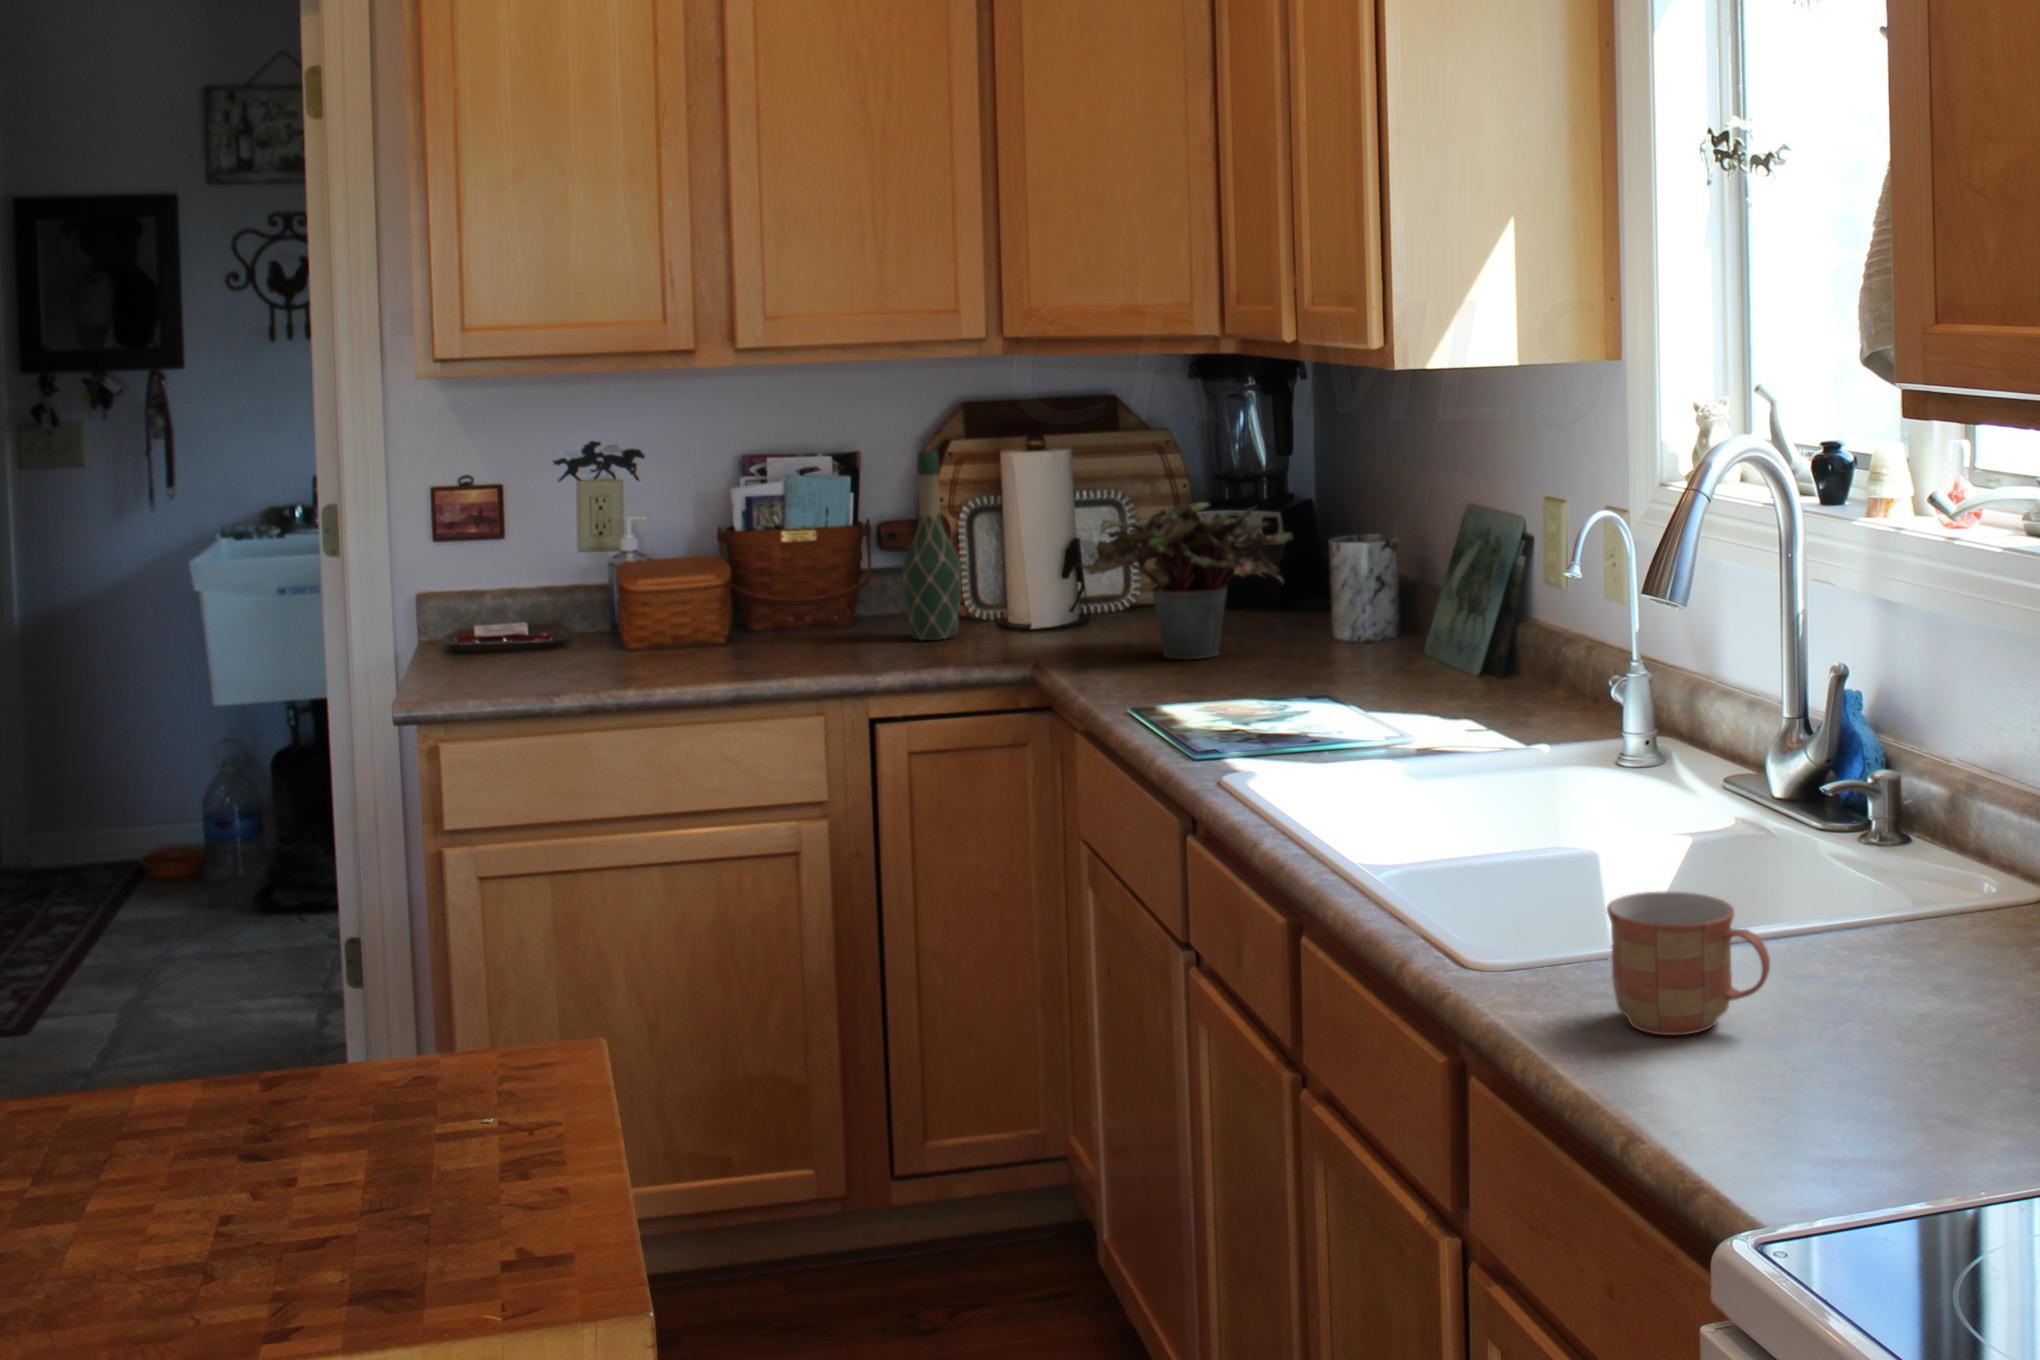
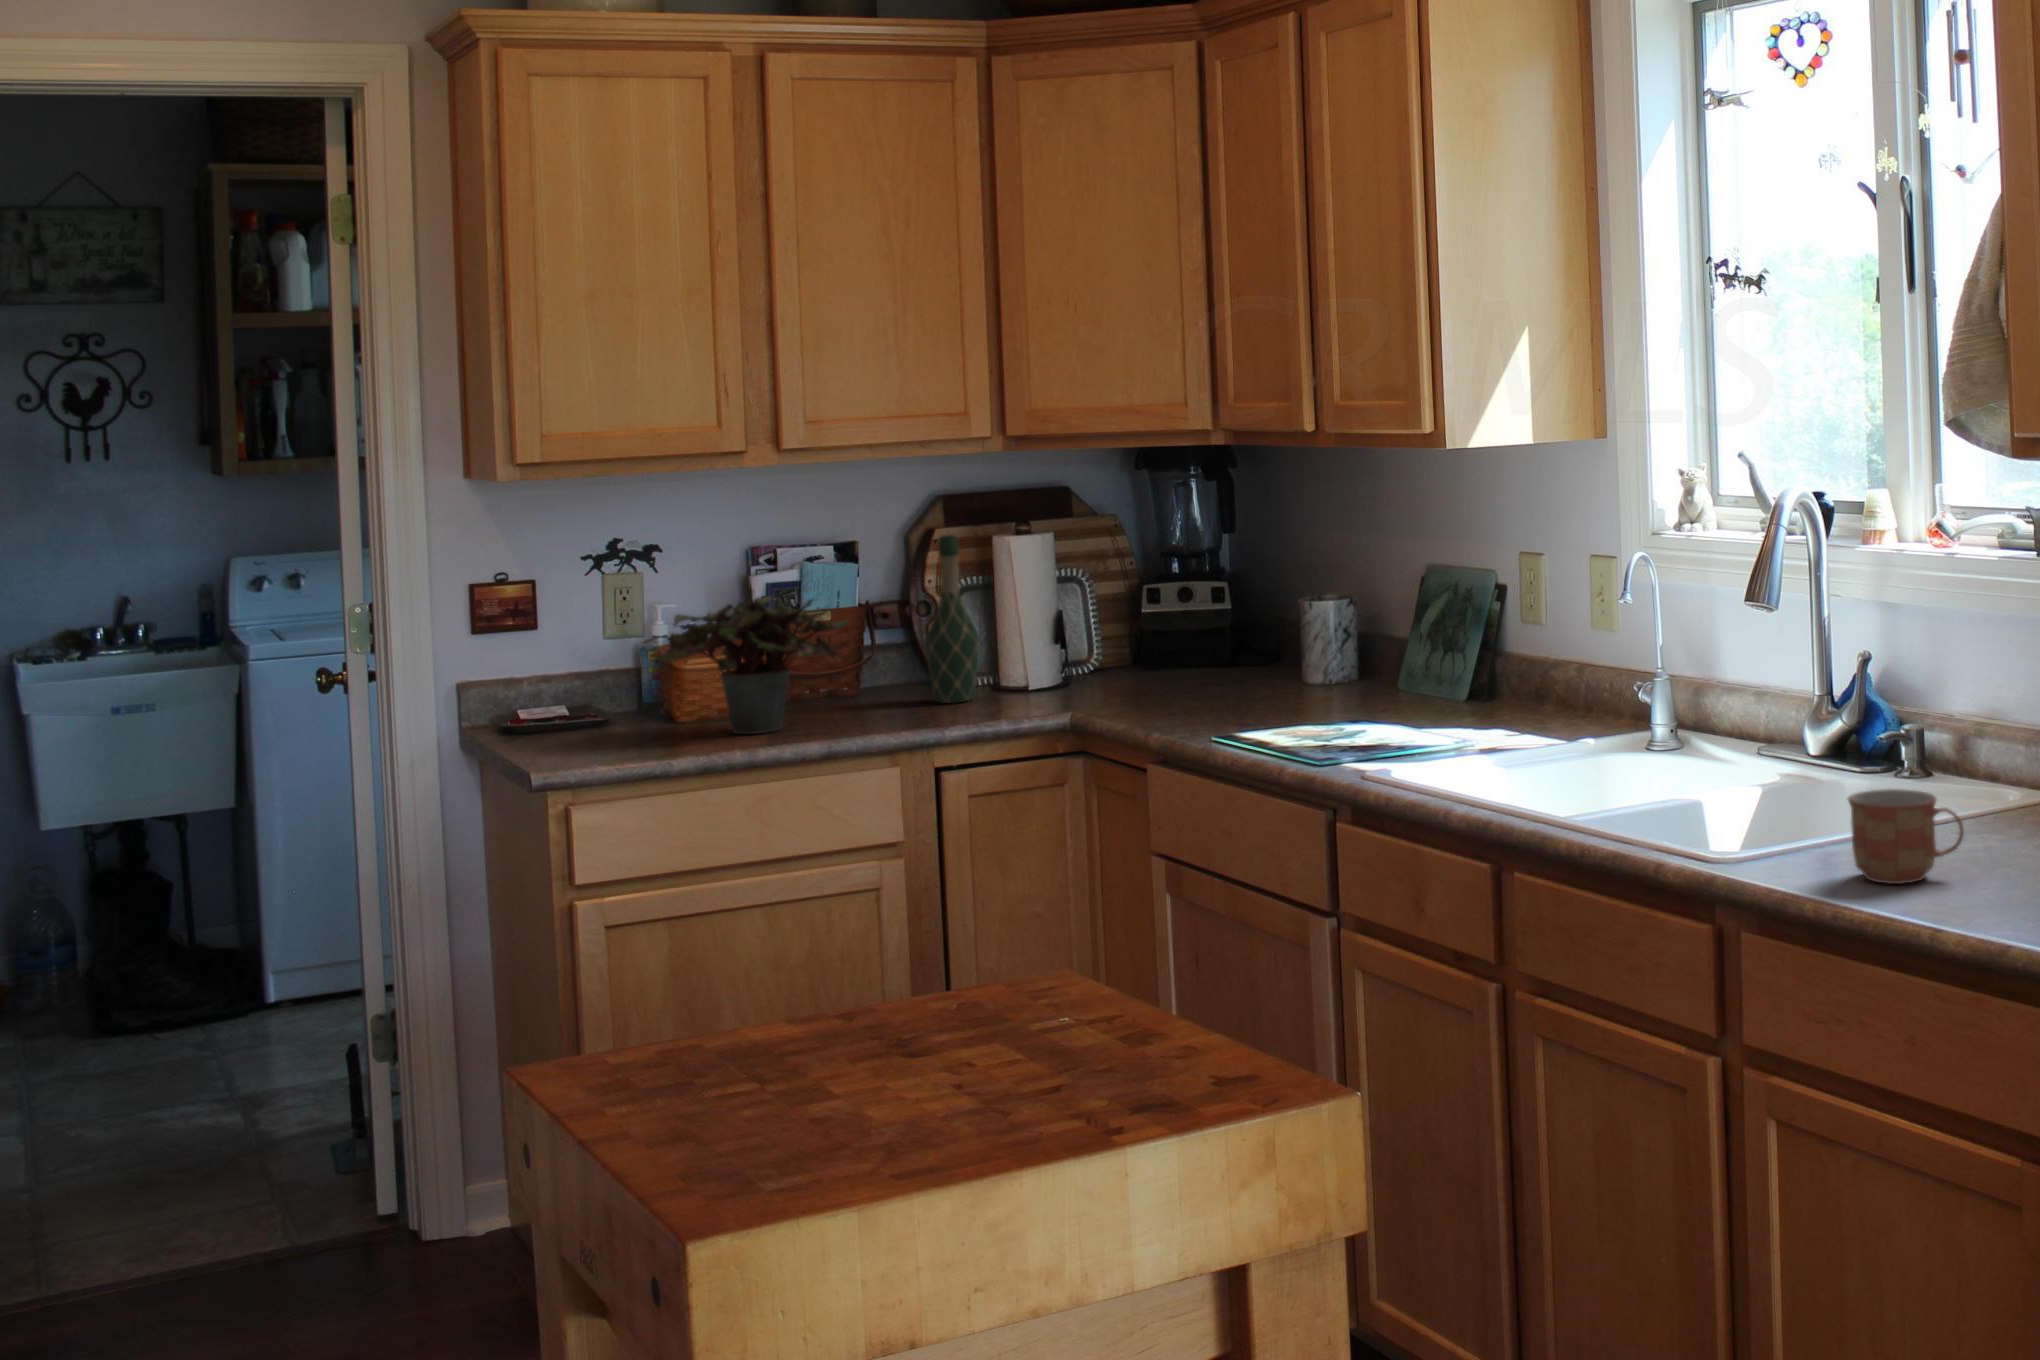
potted plant: present [1083,502,1292,659] -> present [658,597,848,734]

